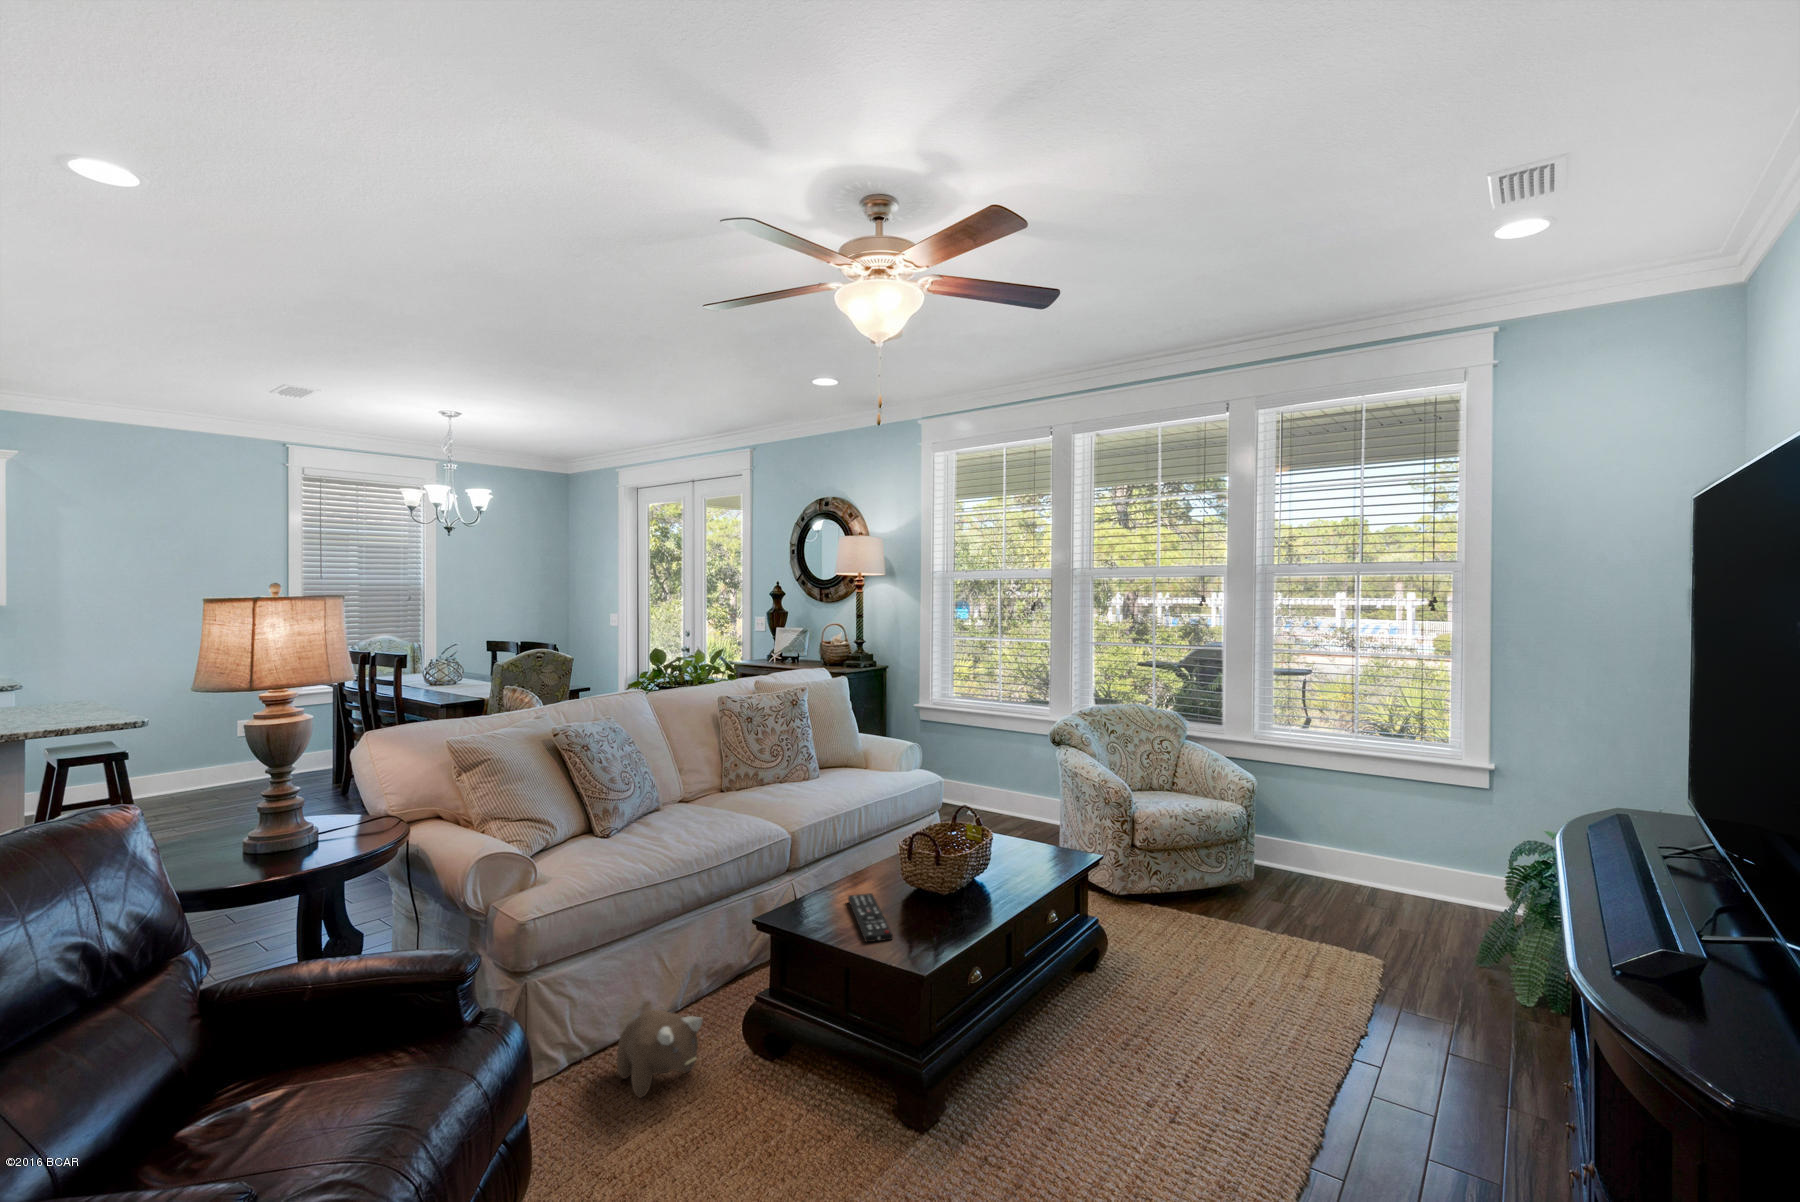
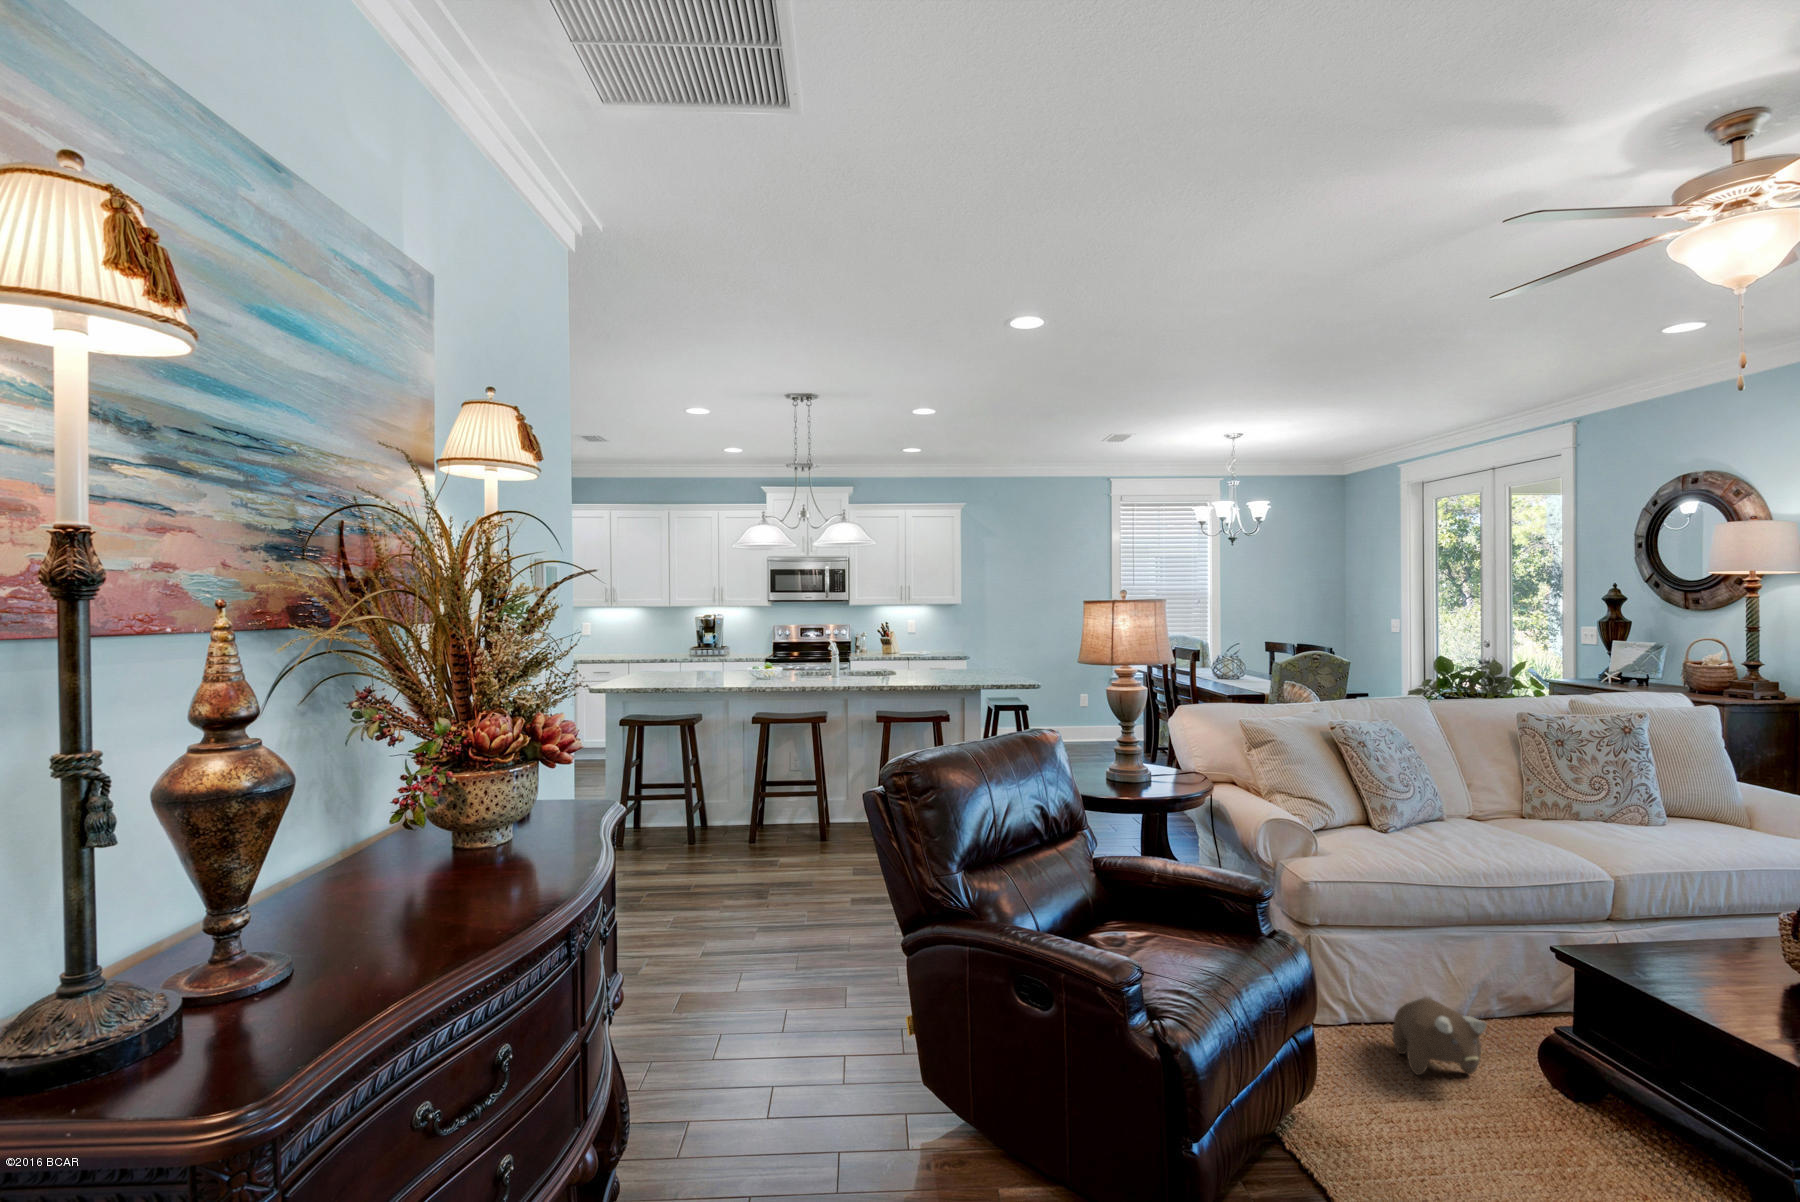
remote control: present [848,893,893,942] -> none [1692,956,1756,1017]

